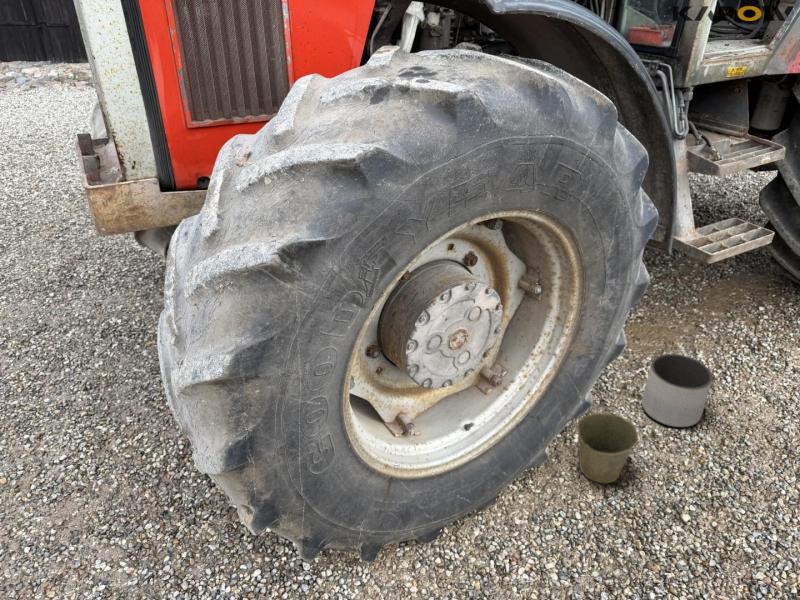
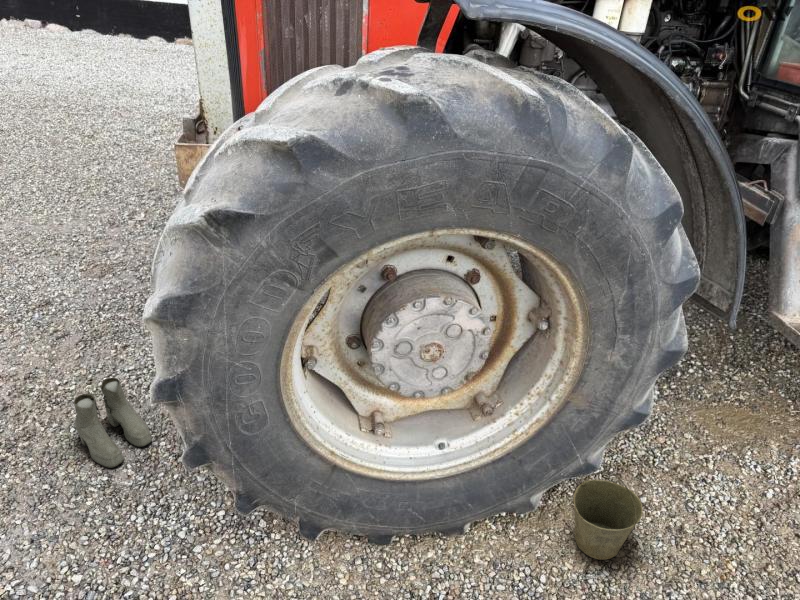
planter: present [642,354,712,427] -> none [686,445,774,535]
boots: none [38,473,135,574] -> present [74,378,152,468]

